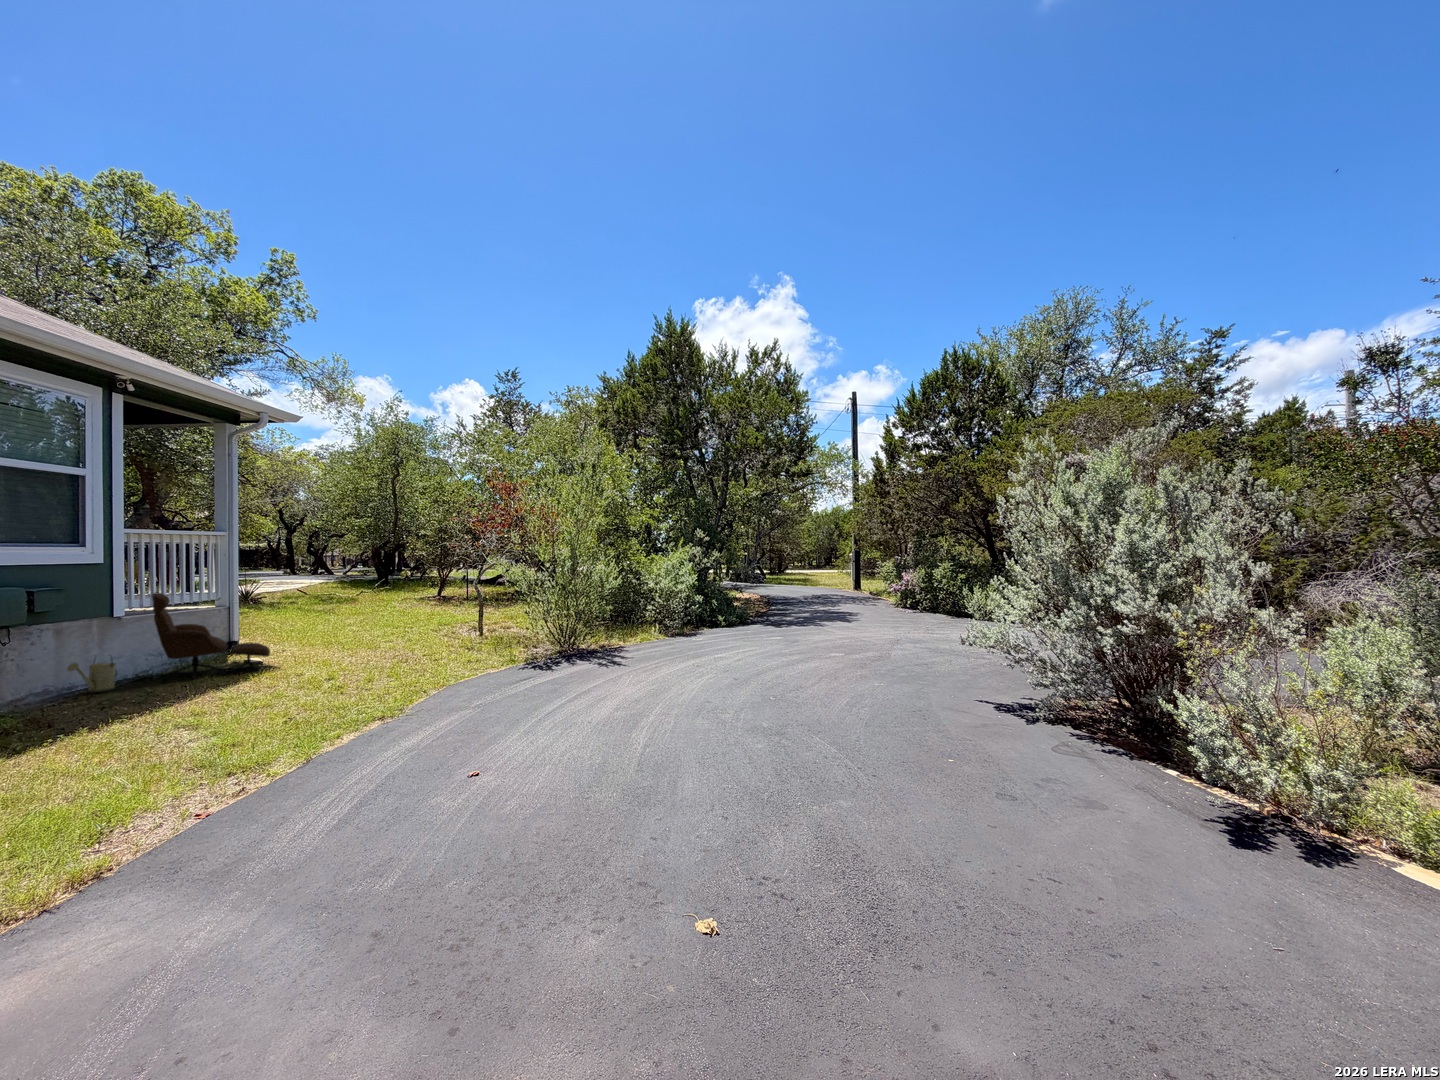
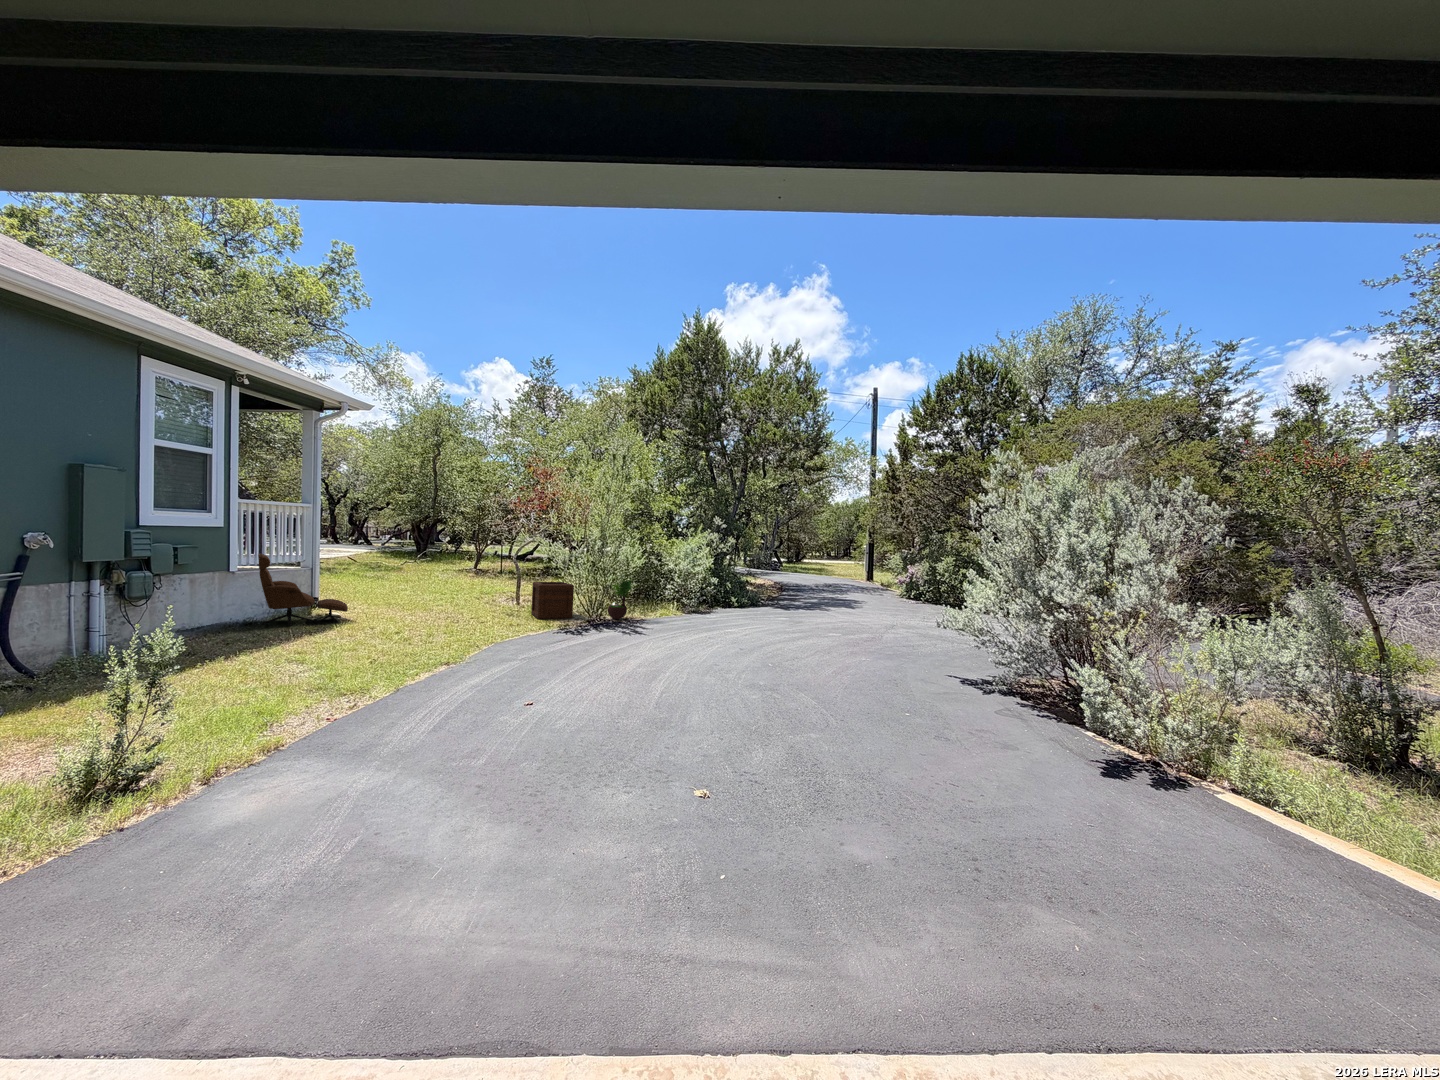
potted tree: none [582,598,611,648] -> present [608,580,633,619]
wooden crate: none [495,608,543,652] -> present [531,582,574,619]
watering can: present [67,662,117,693] -> none [199,602,233,633]

